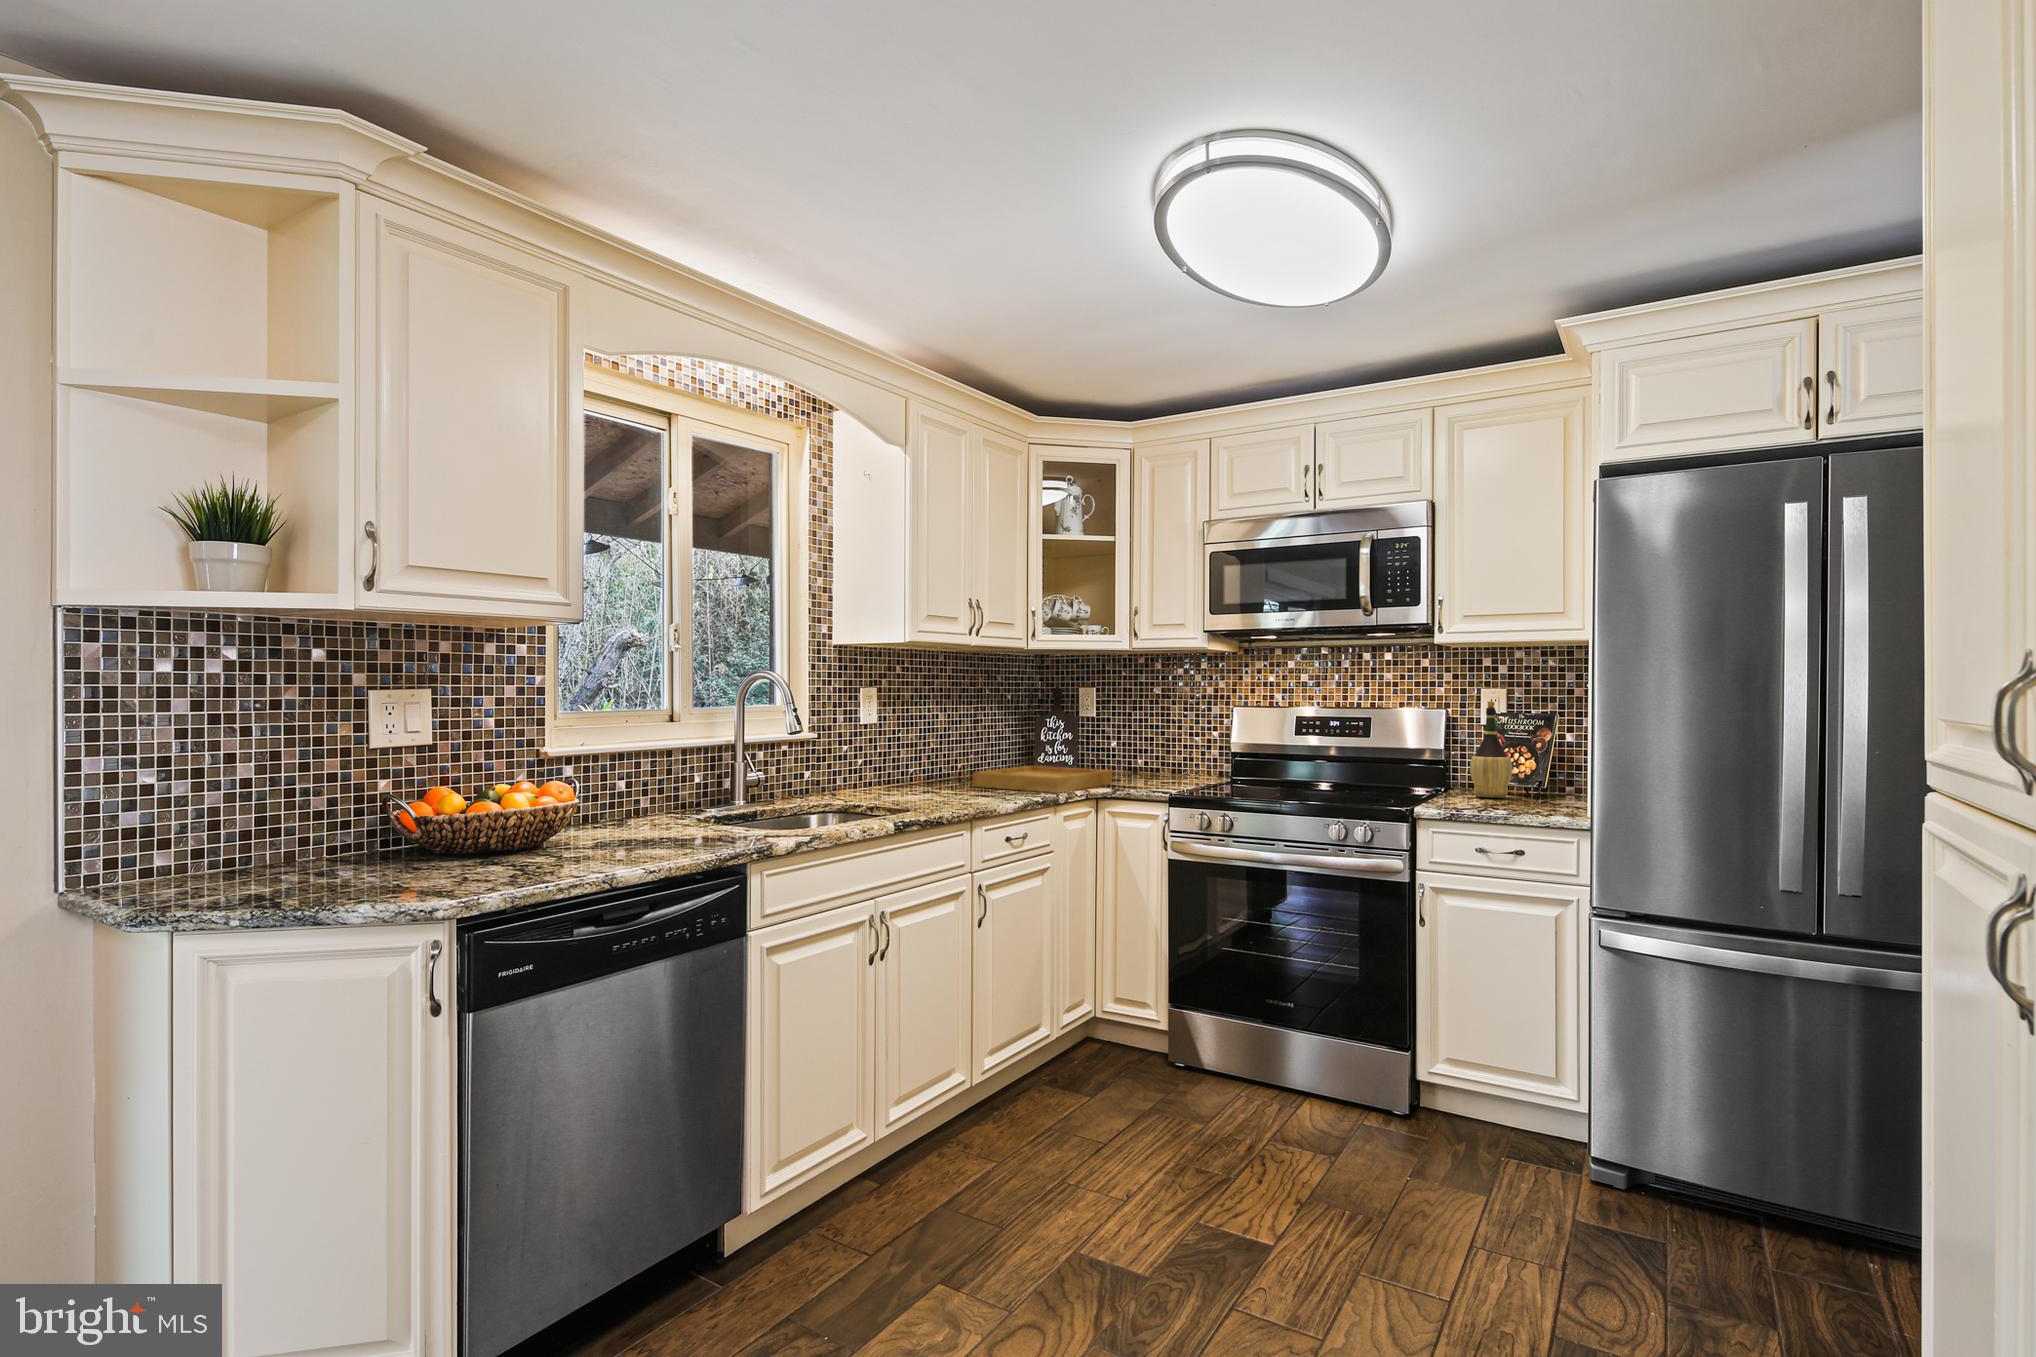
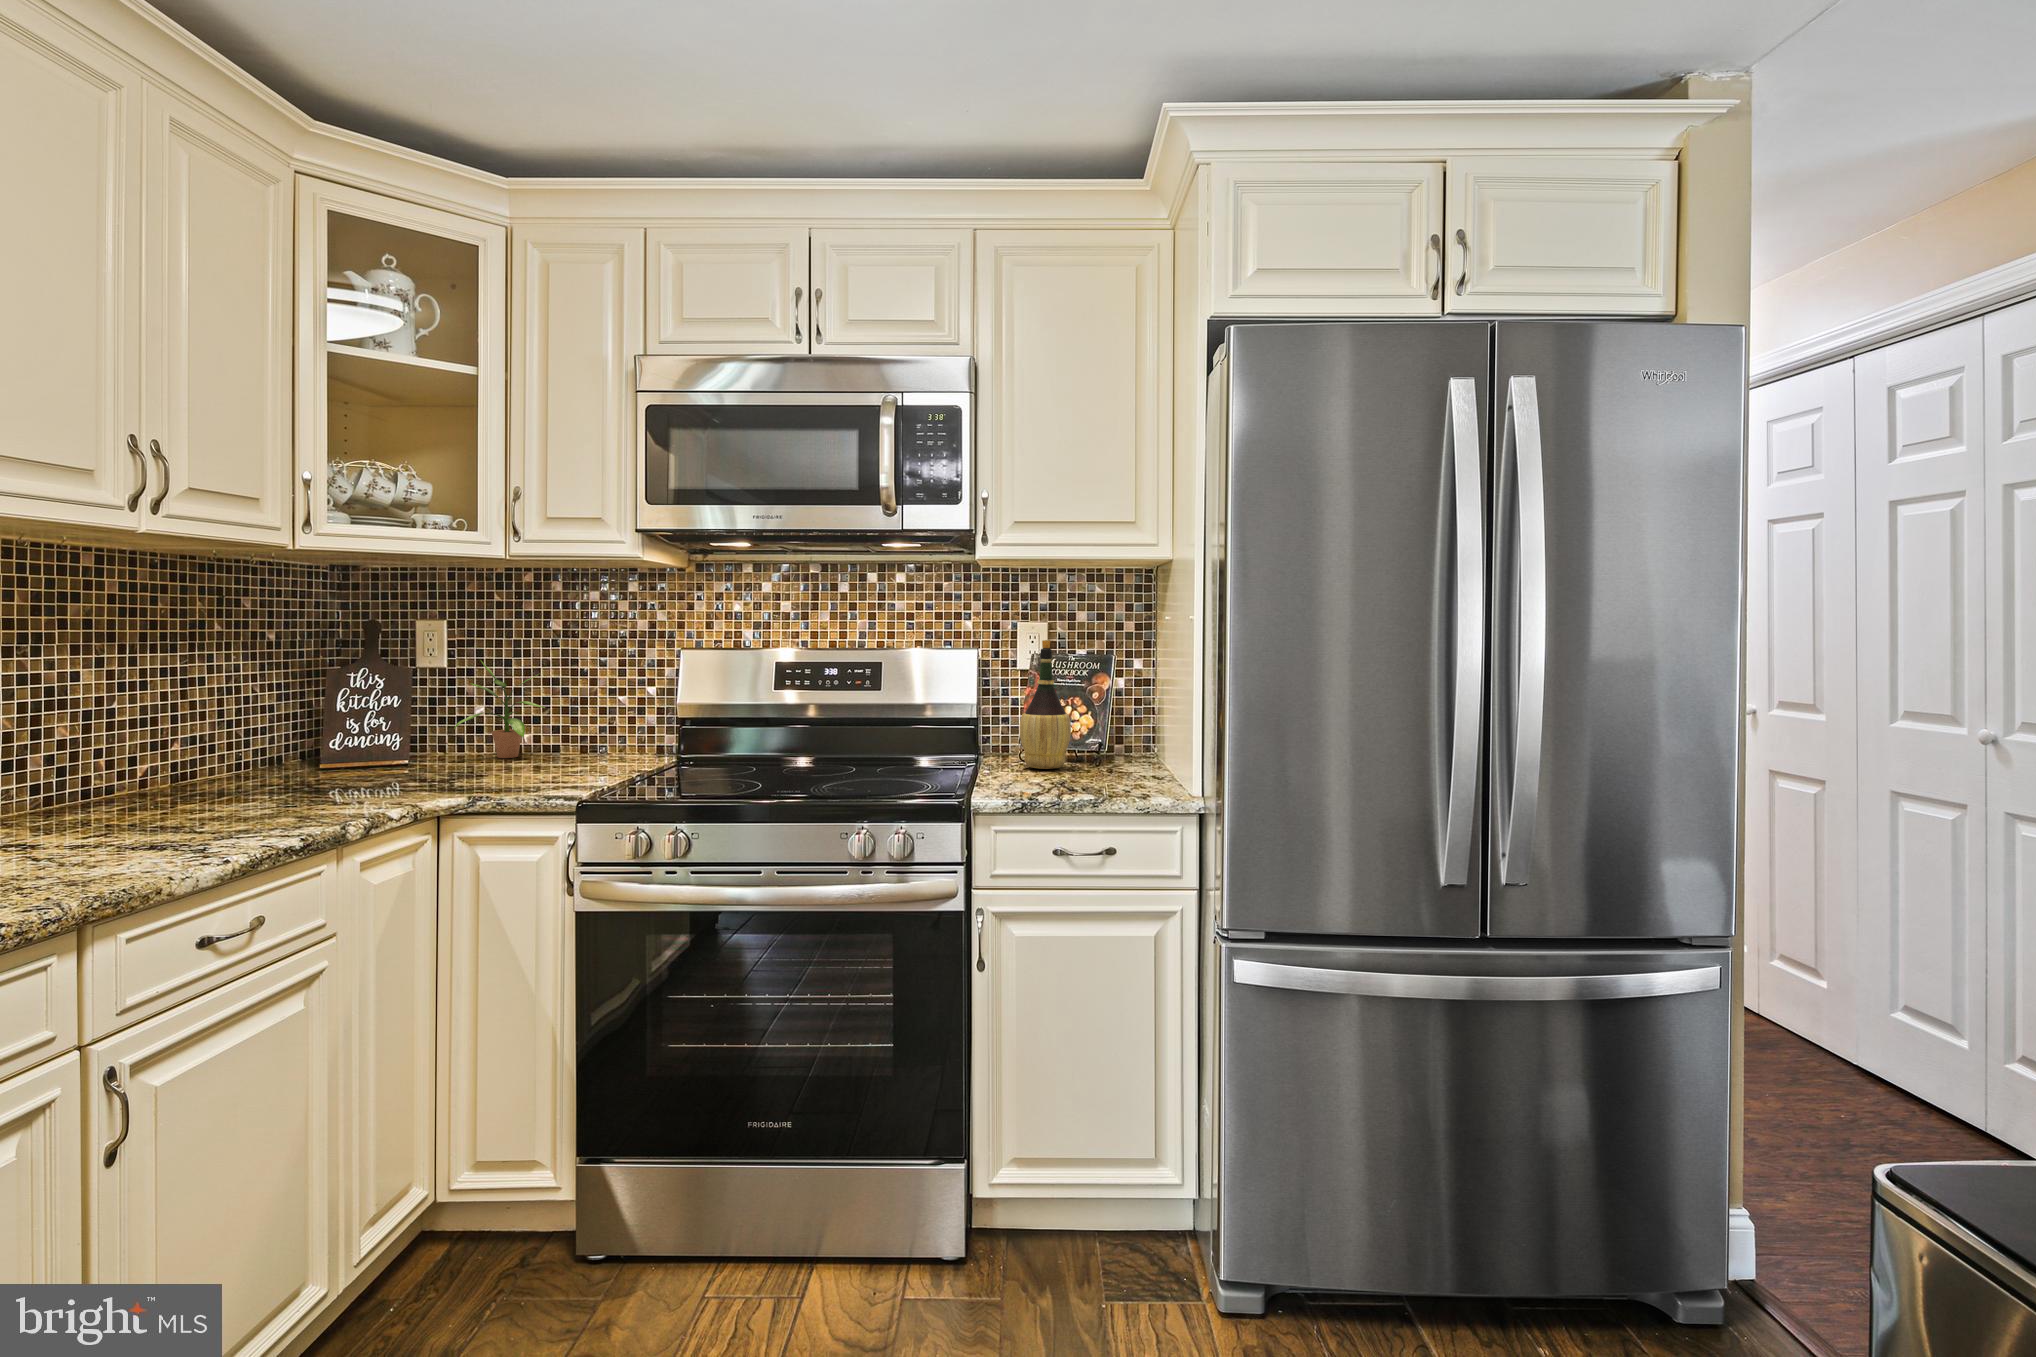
potted plant: none [1100,711,1151,775] -> present [455,661,545,758]
tray: present [973,766,1112,793] -> none [152,757,471,817]

